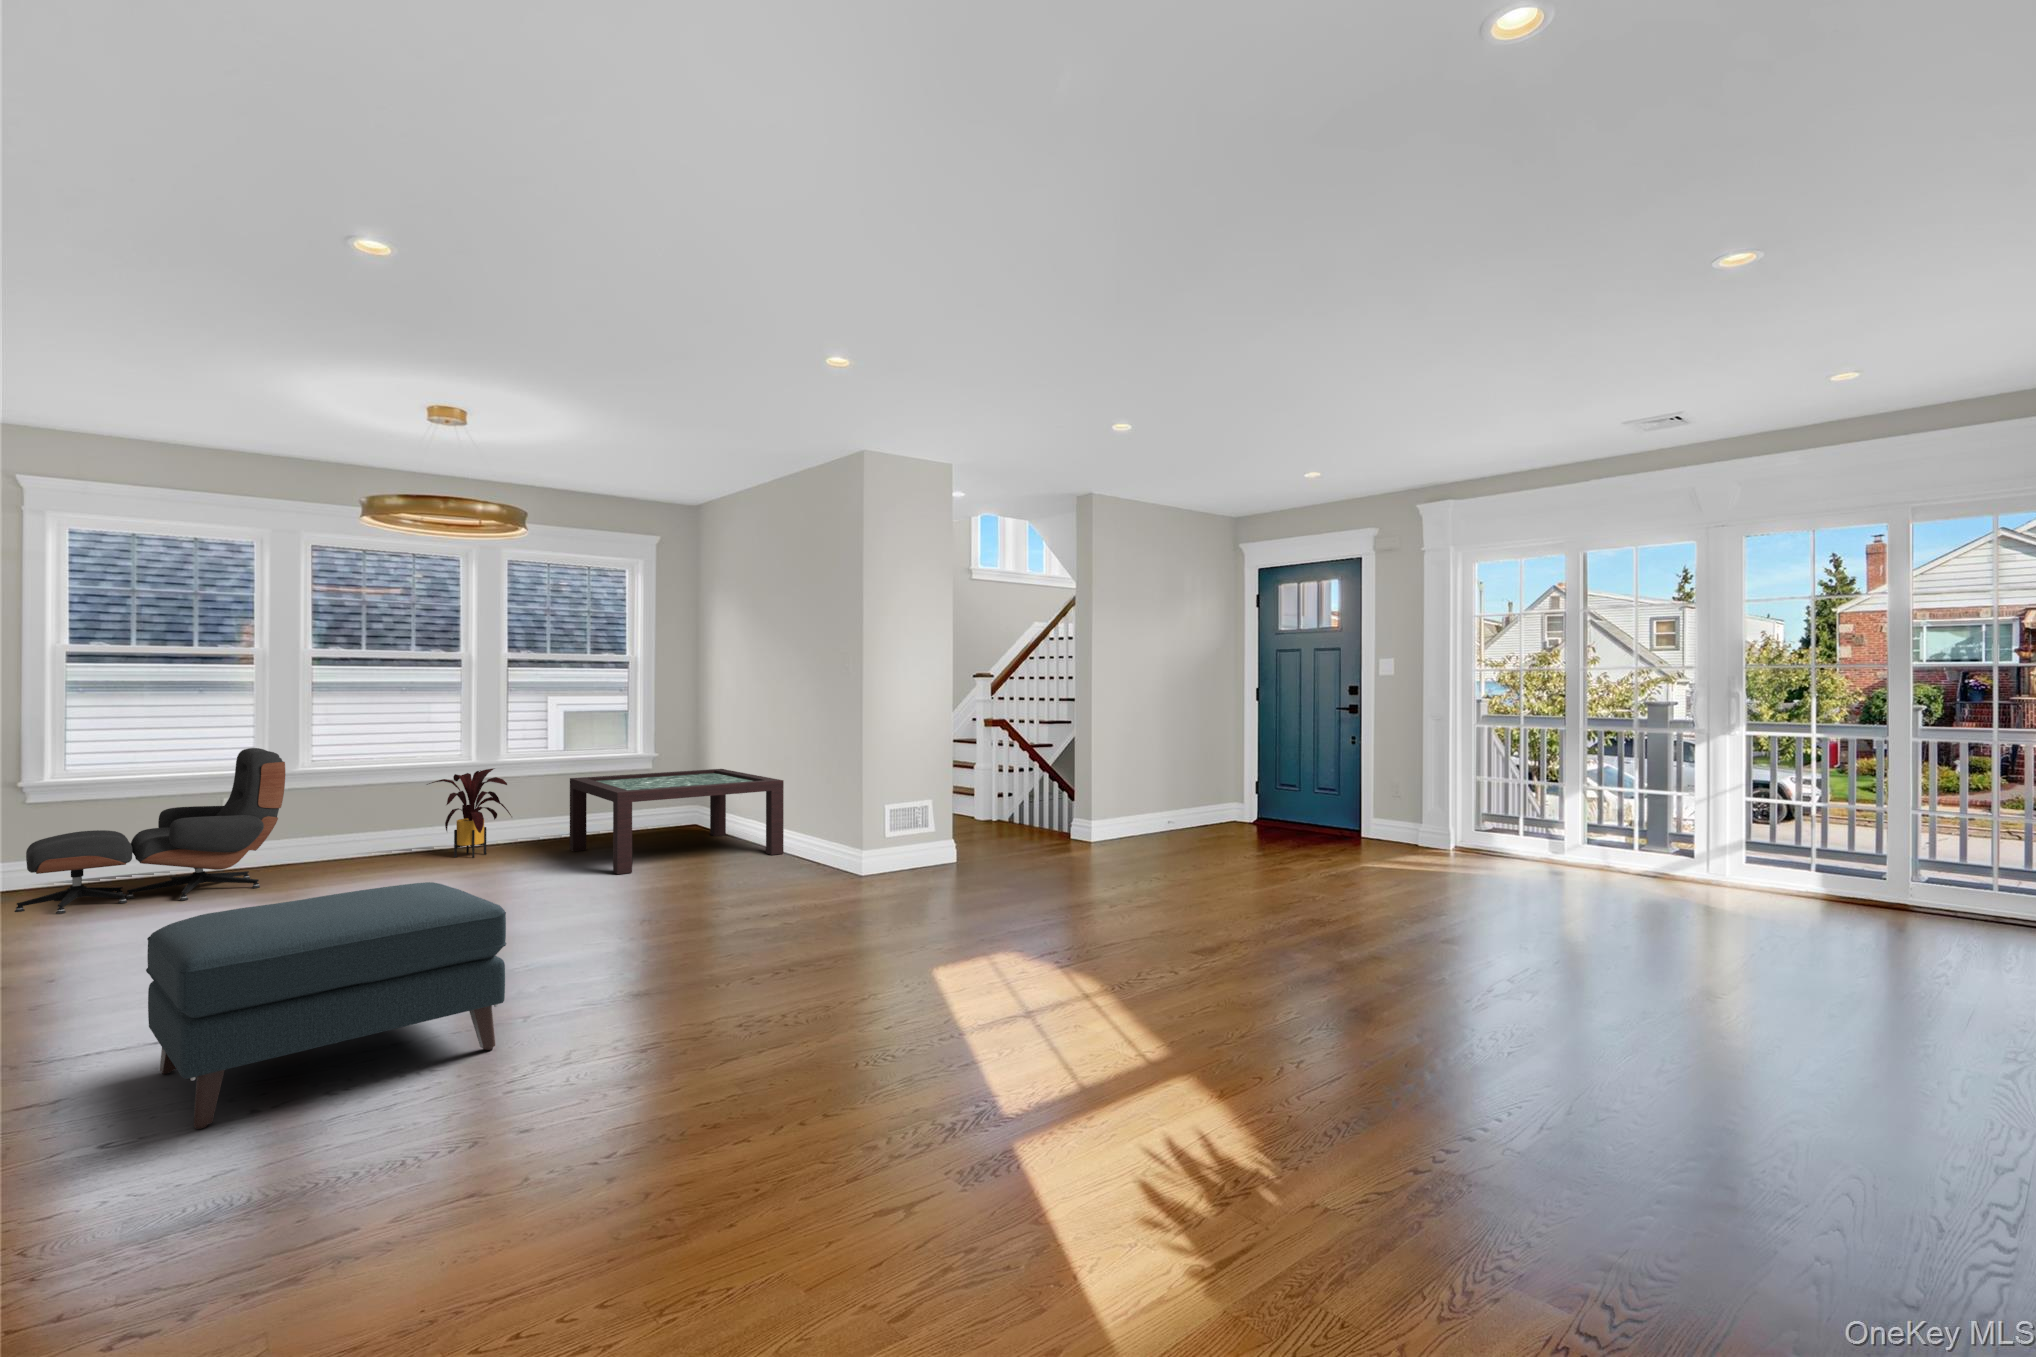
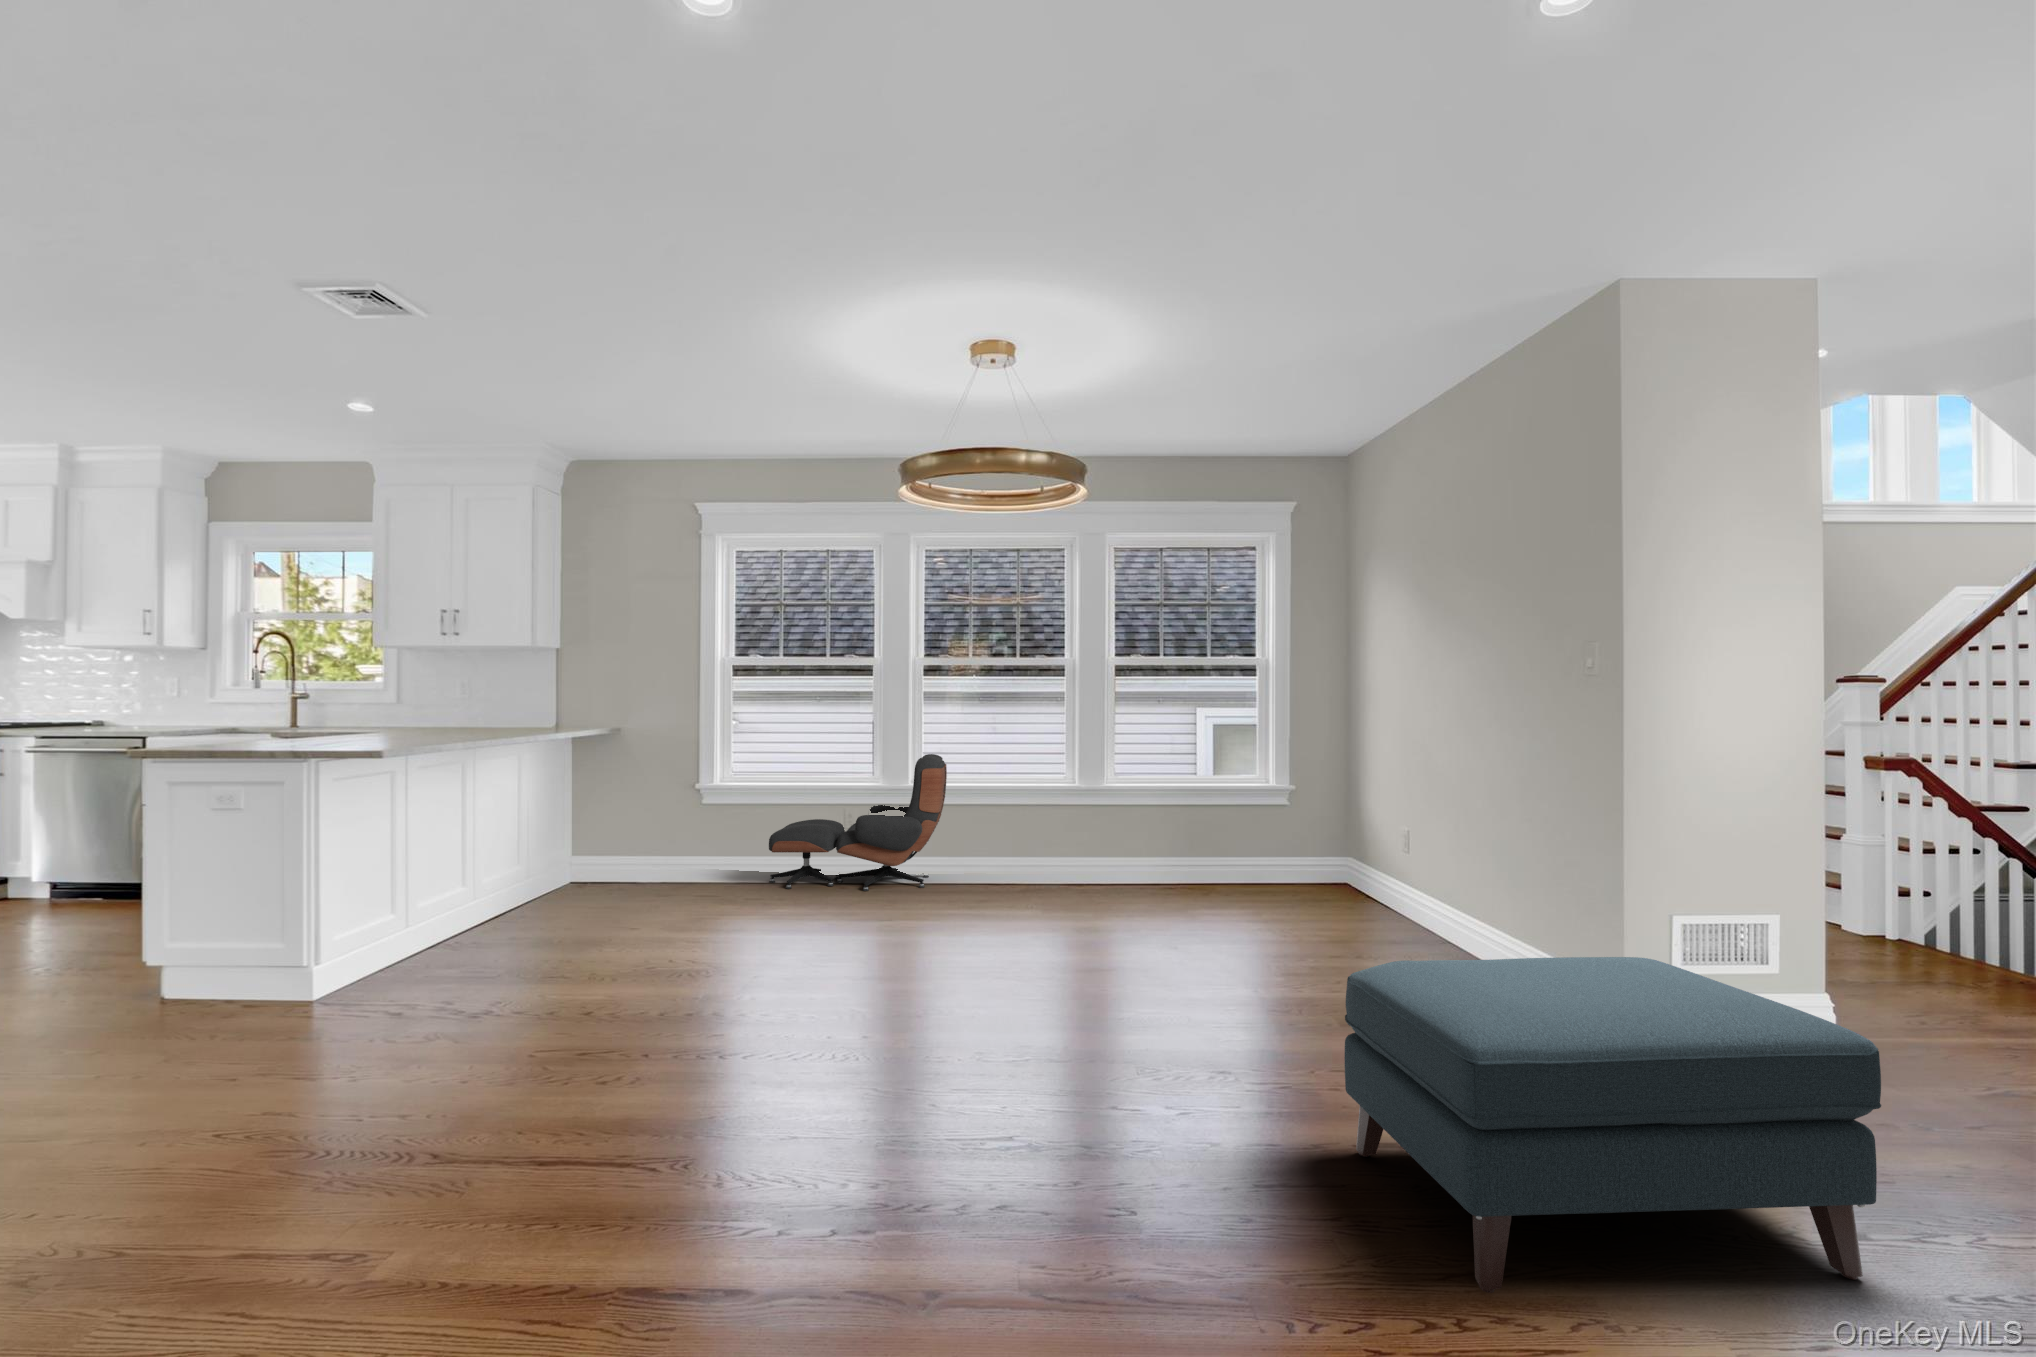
house plant: present [427,769,512,858] -> none [1071,788,1149,884]
coffee table: present [570,769,784,874] -> none [1208,805,1464,937]
ottoman: present [146,882,506,1129] -> present [1344,957,1881,1293]

